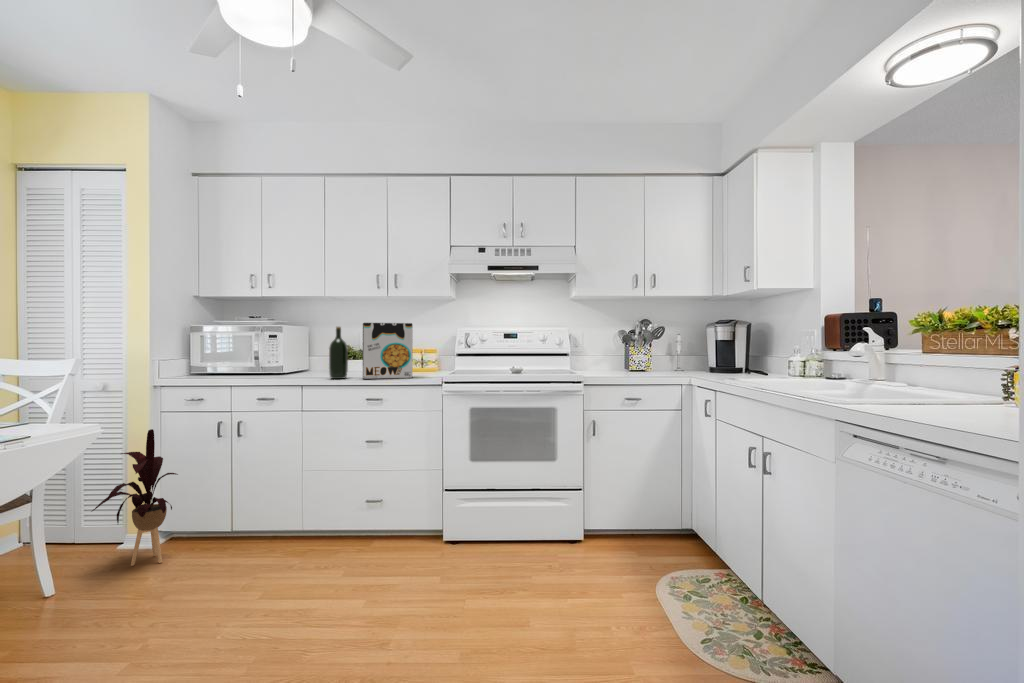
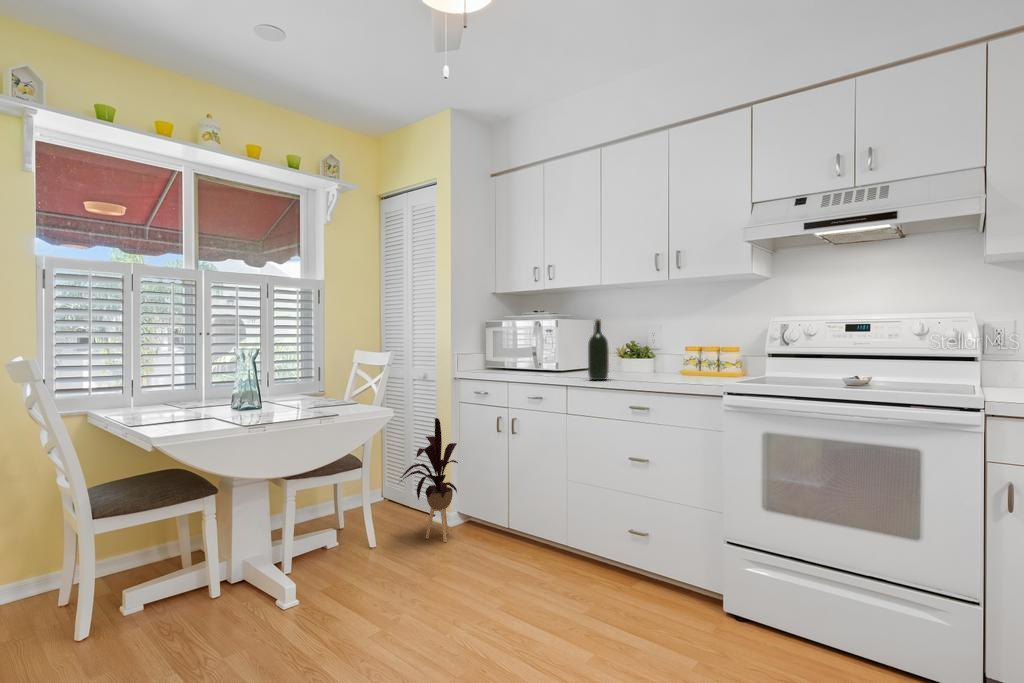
cereal box: present [363,323,413,379] -> none [620,312,684,384]

